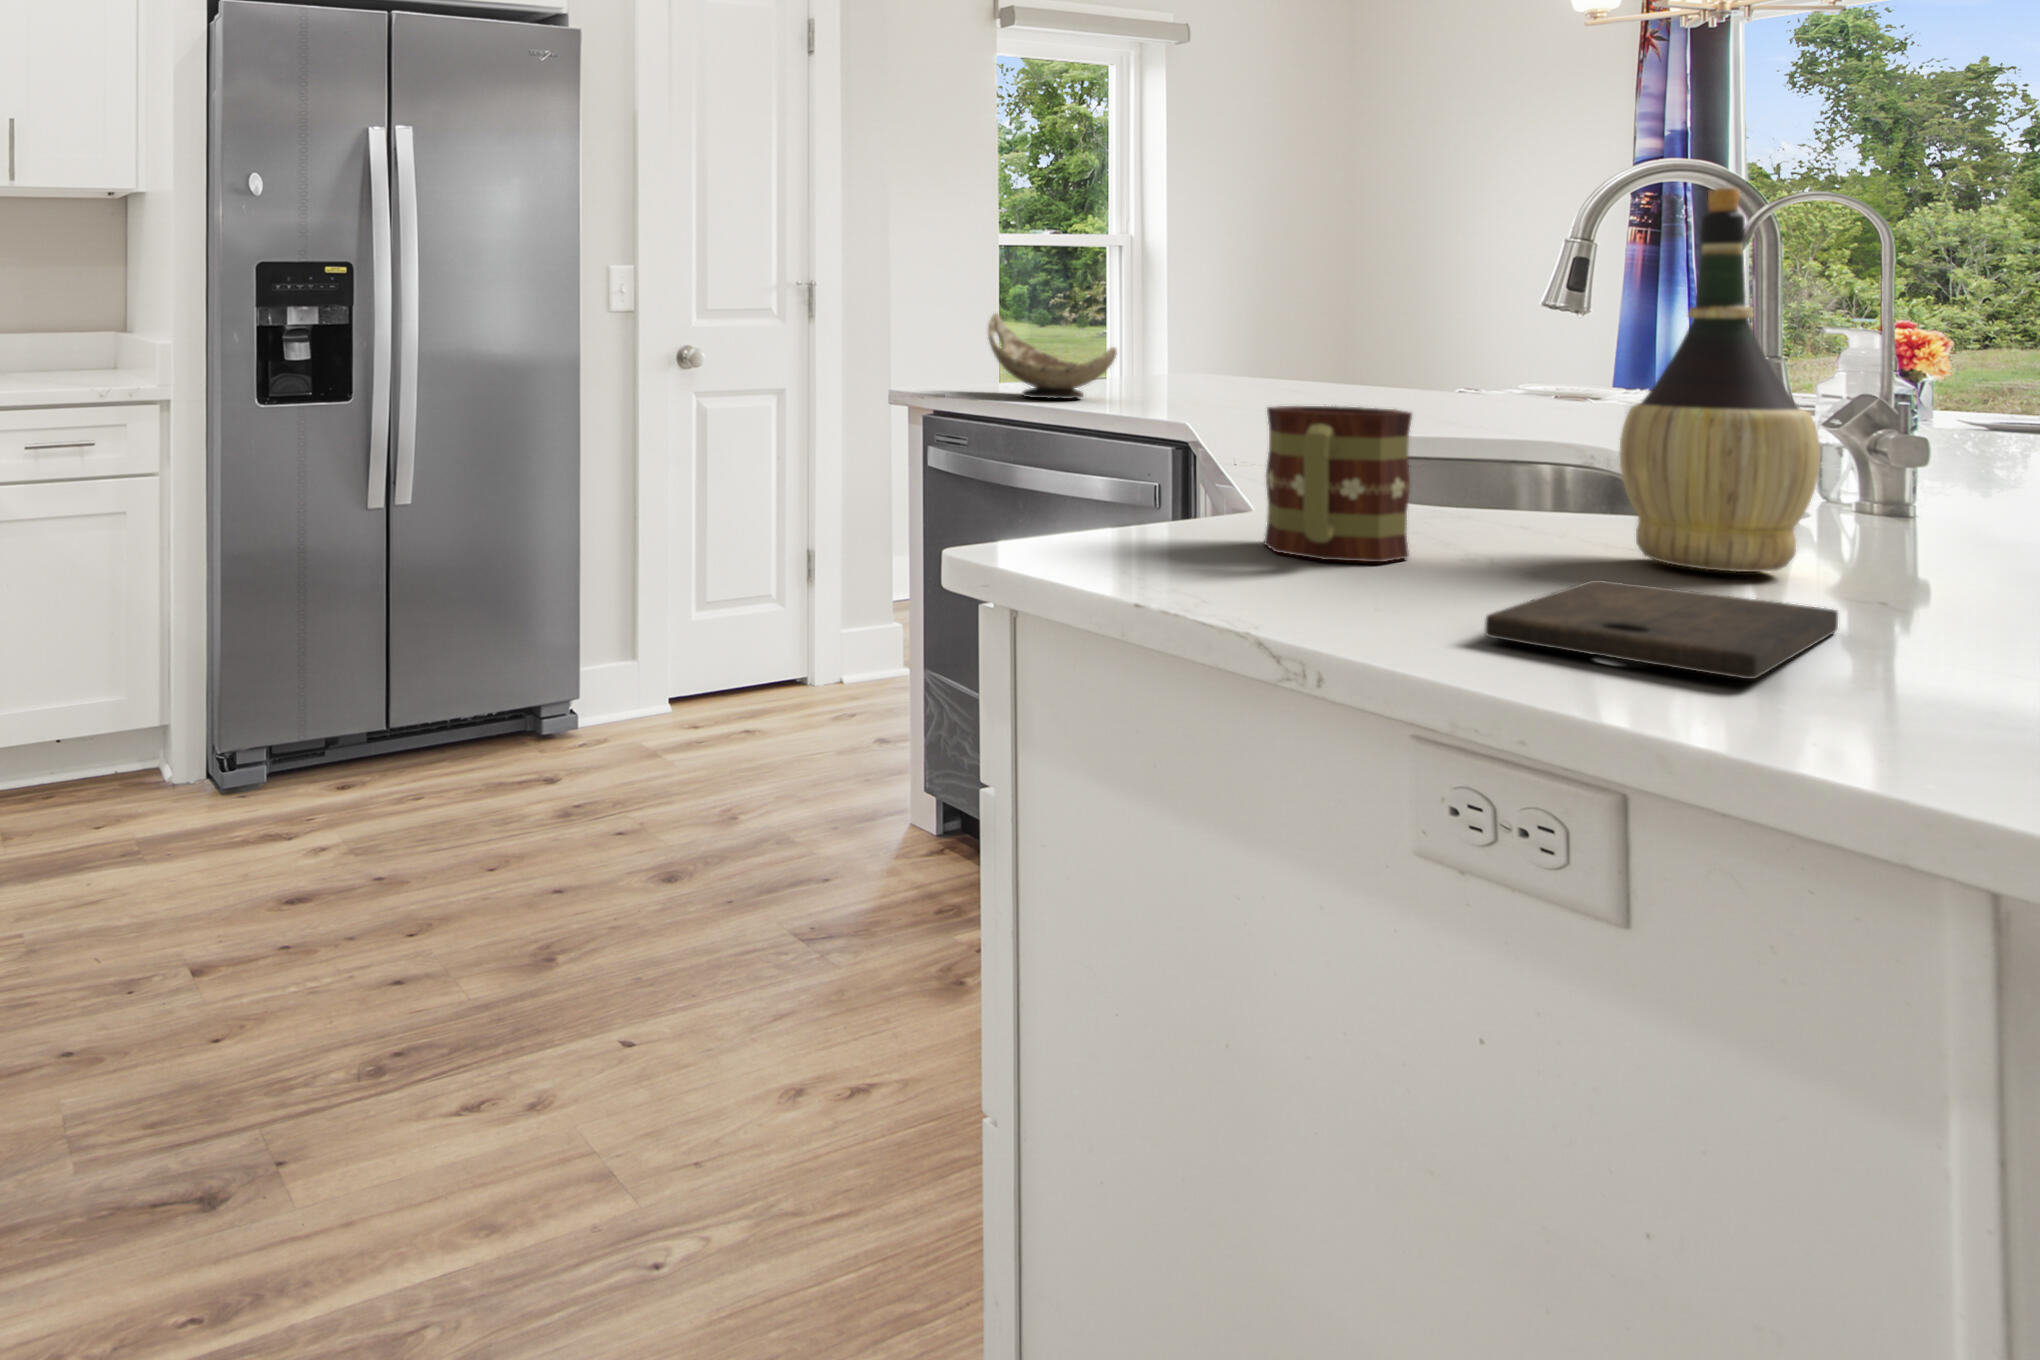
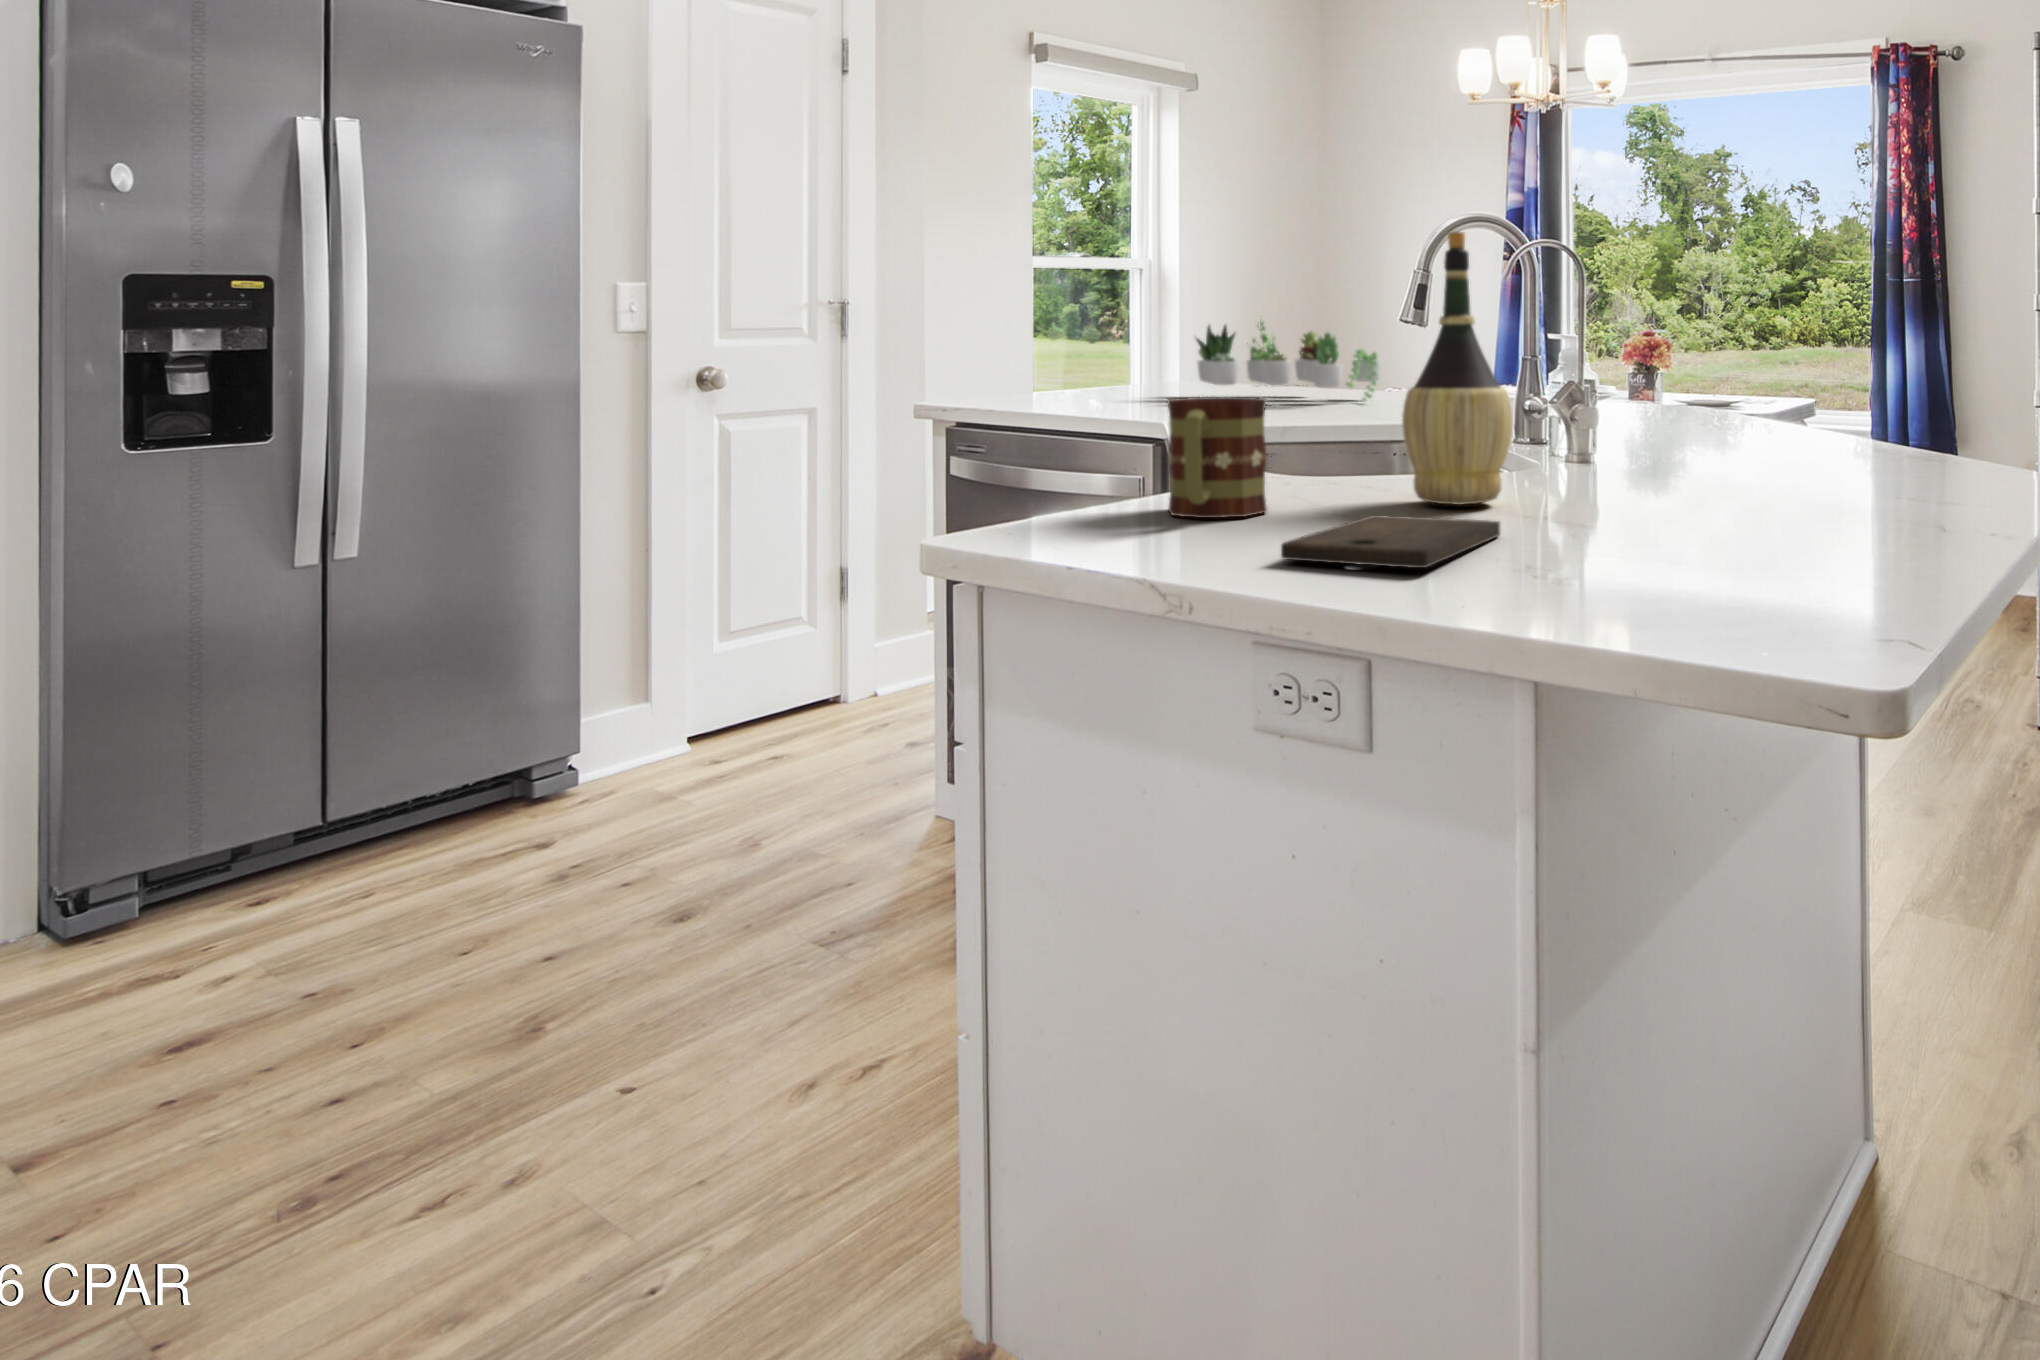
succulent plant: none [1214,297,1471,405] -> present [1196,322,1382,401]
decorative bowl: present [988,314,1117,399] -> none [999,330,1111,407]

